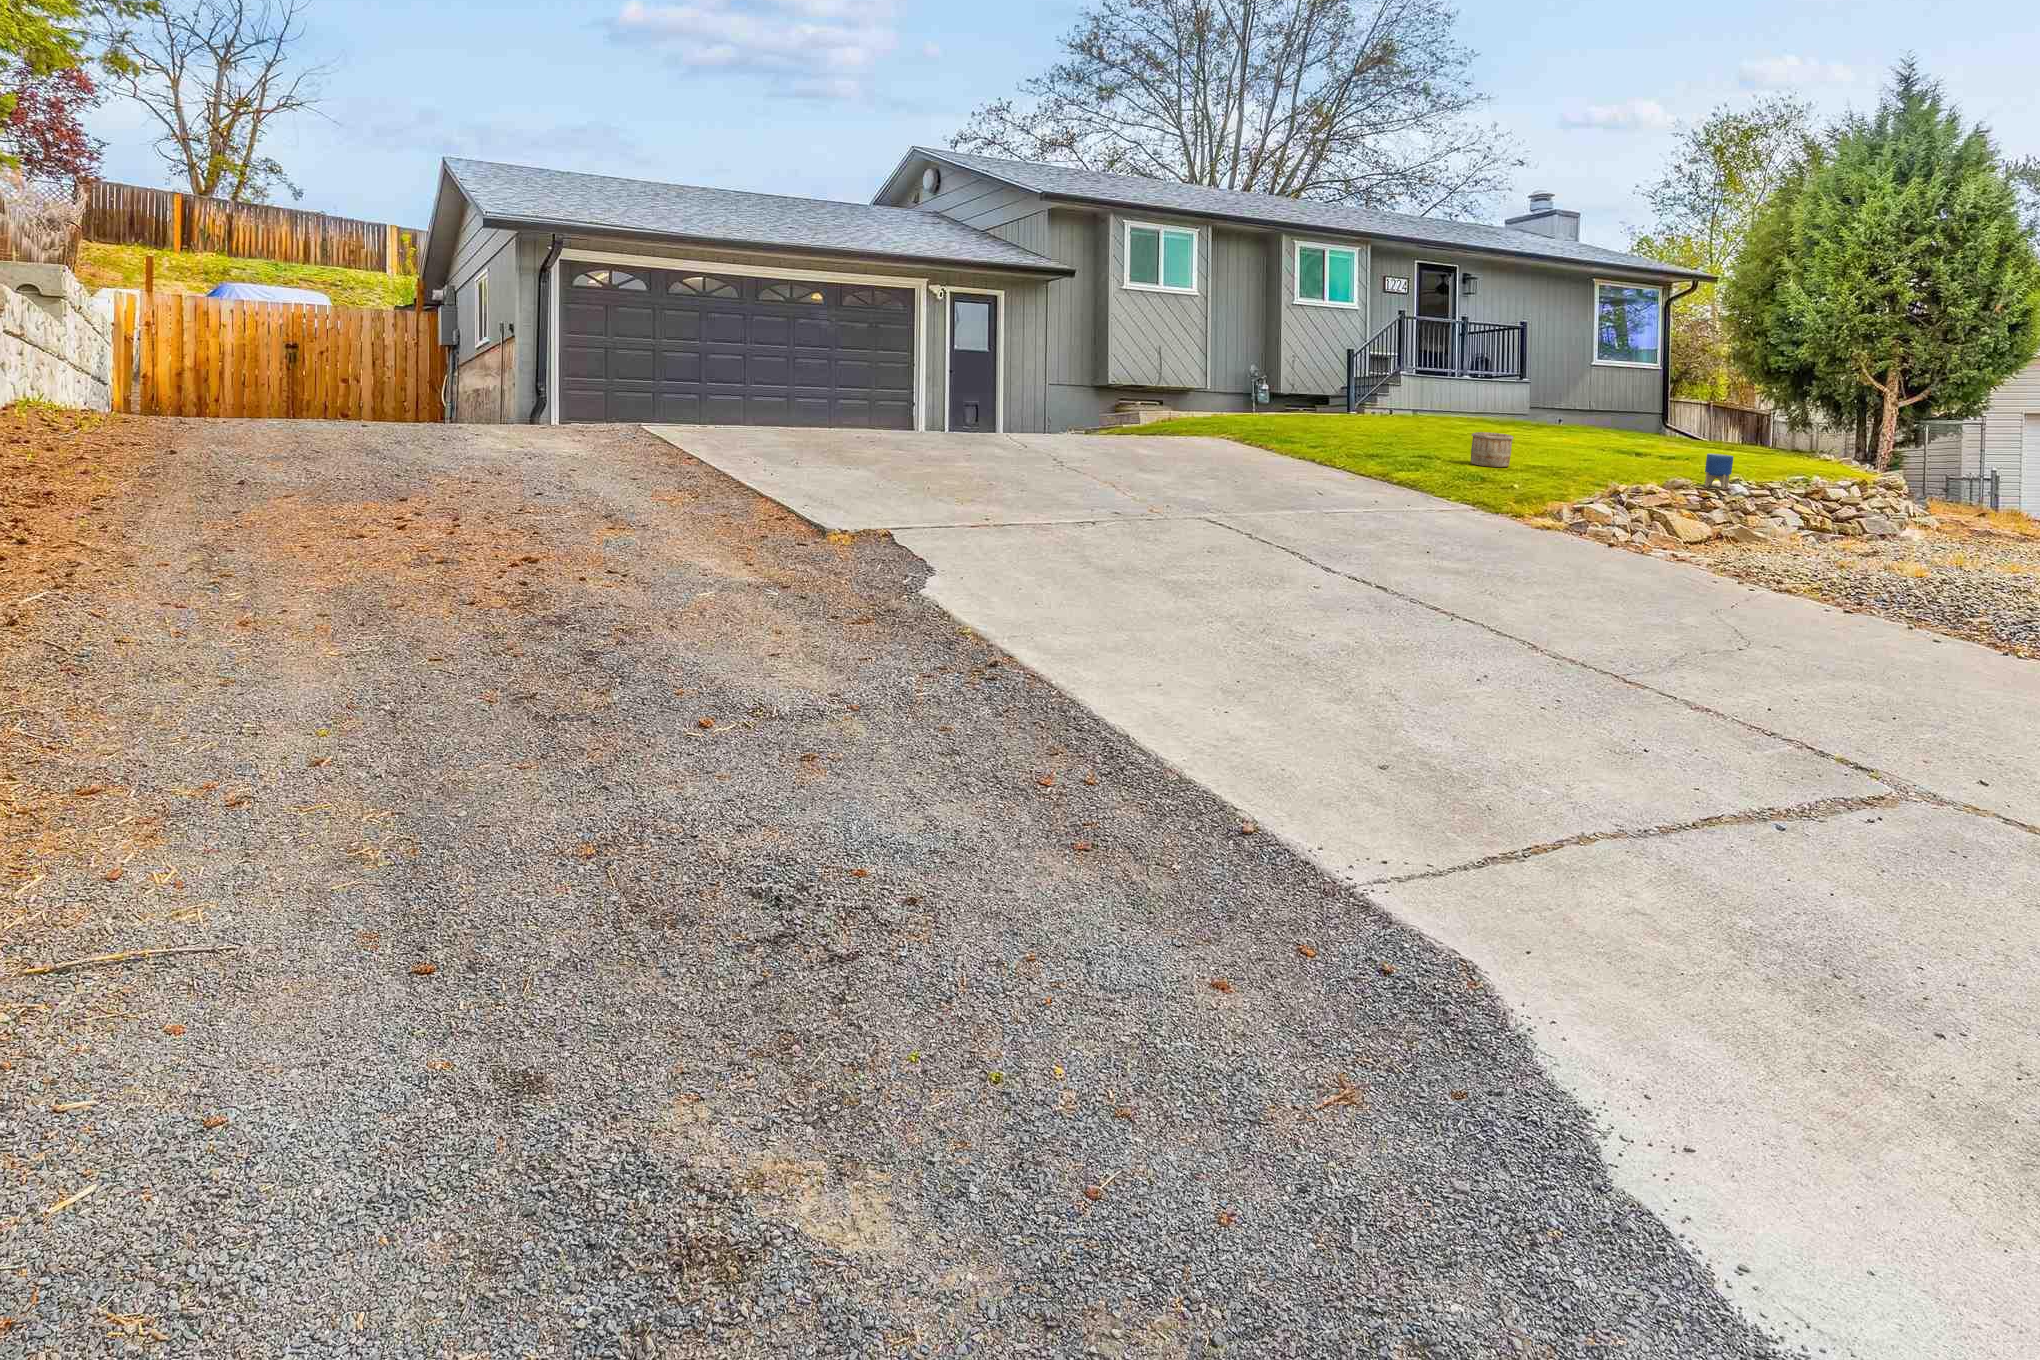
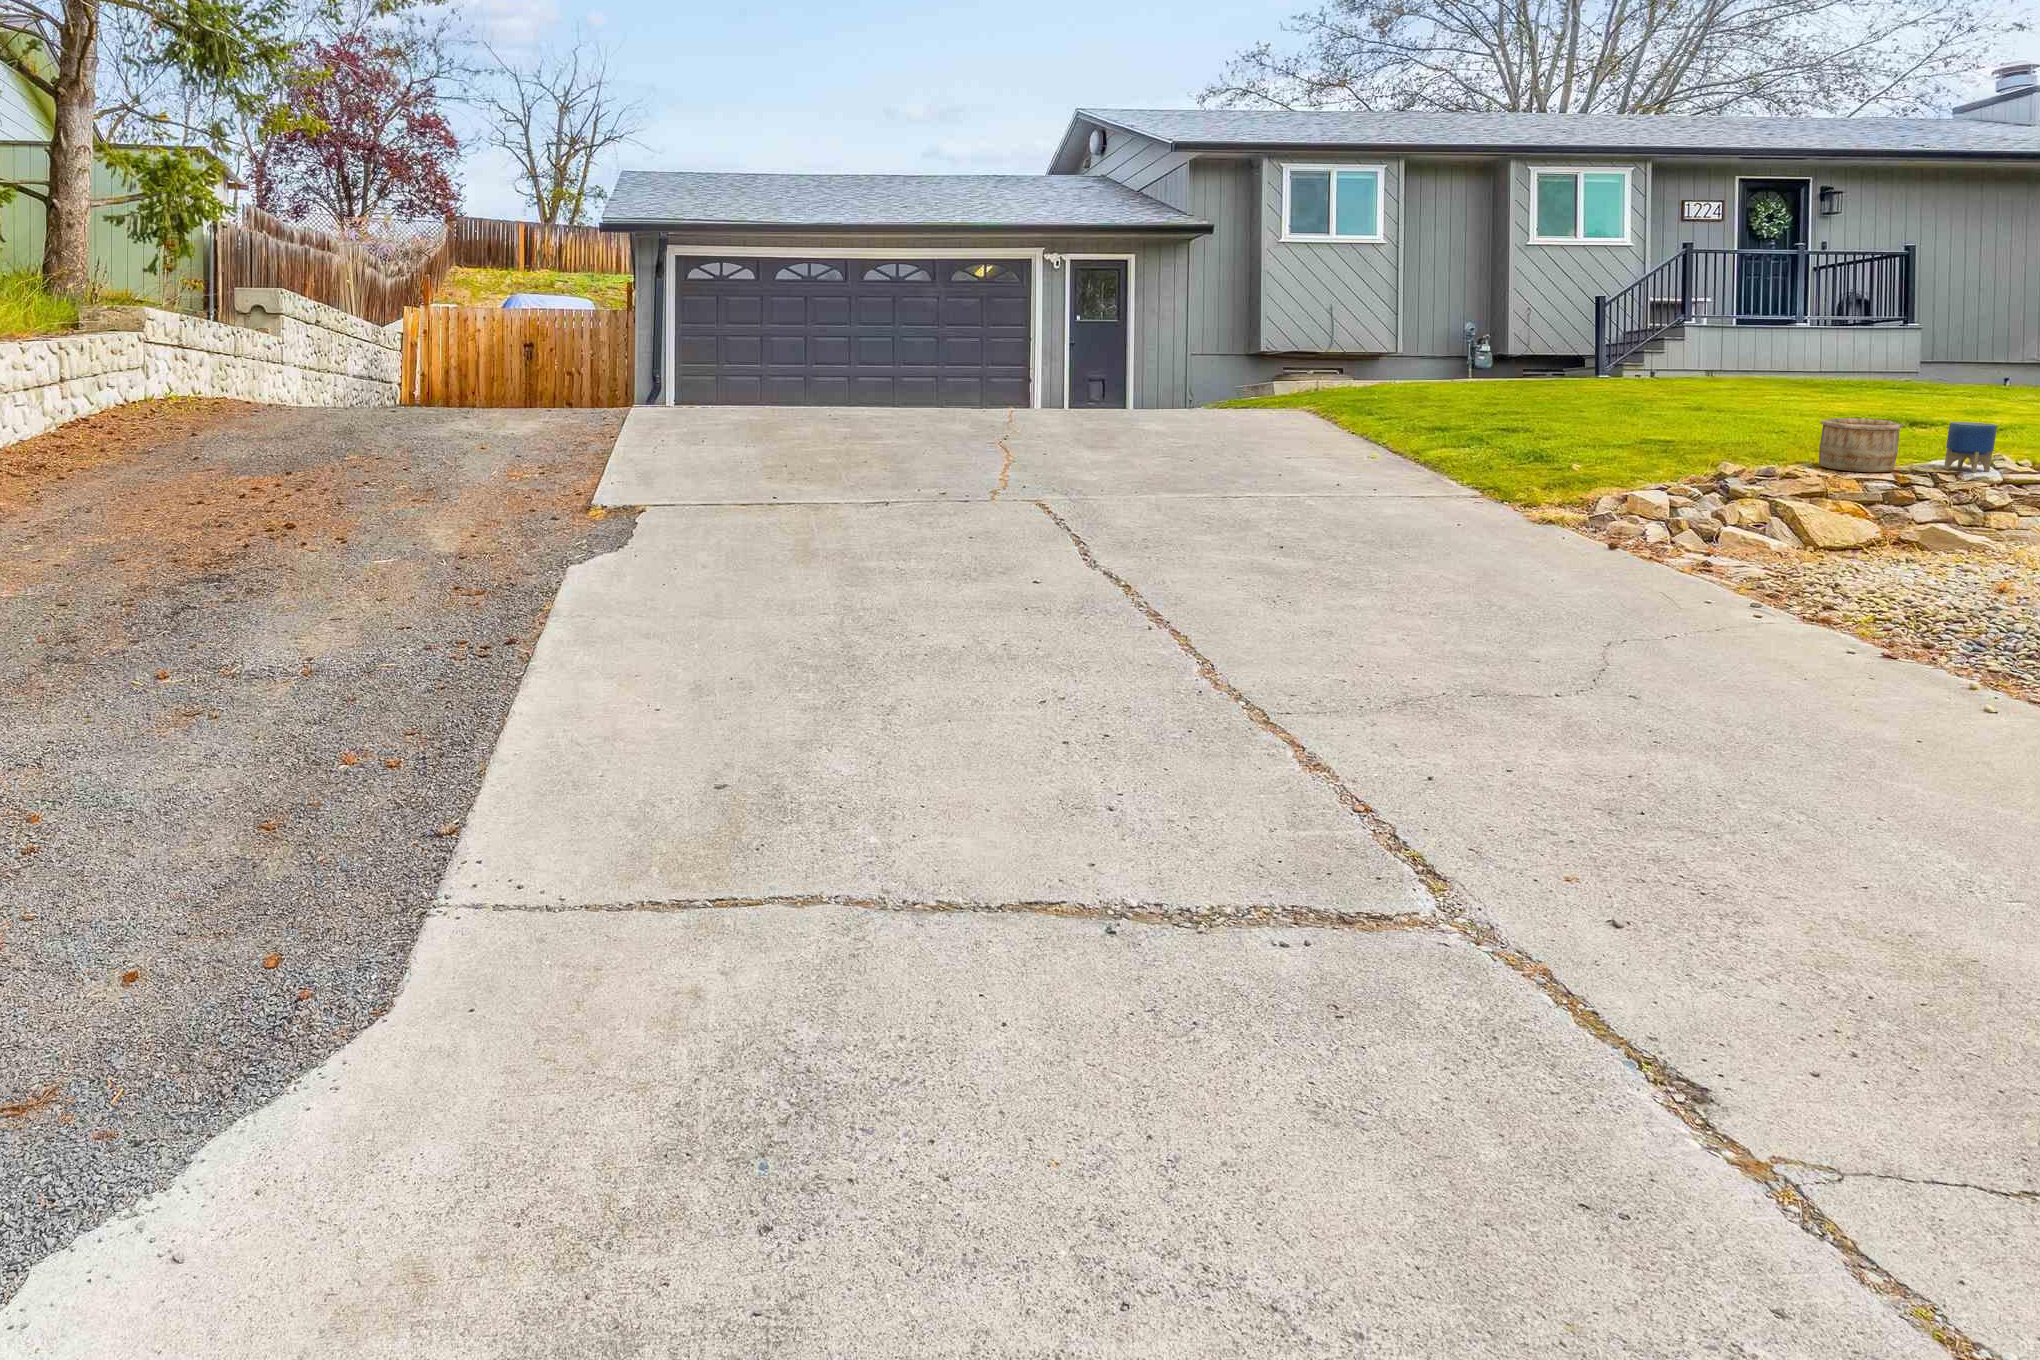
wooden bucket: present [1471,432,1514,467] -> present [1819,418,1903,472]

